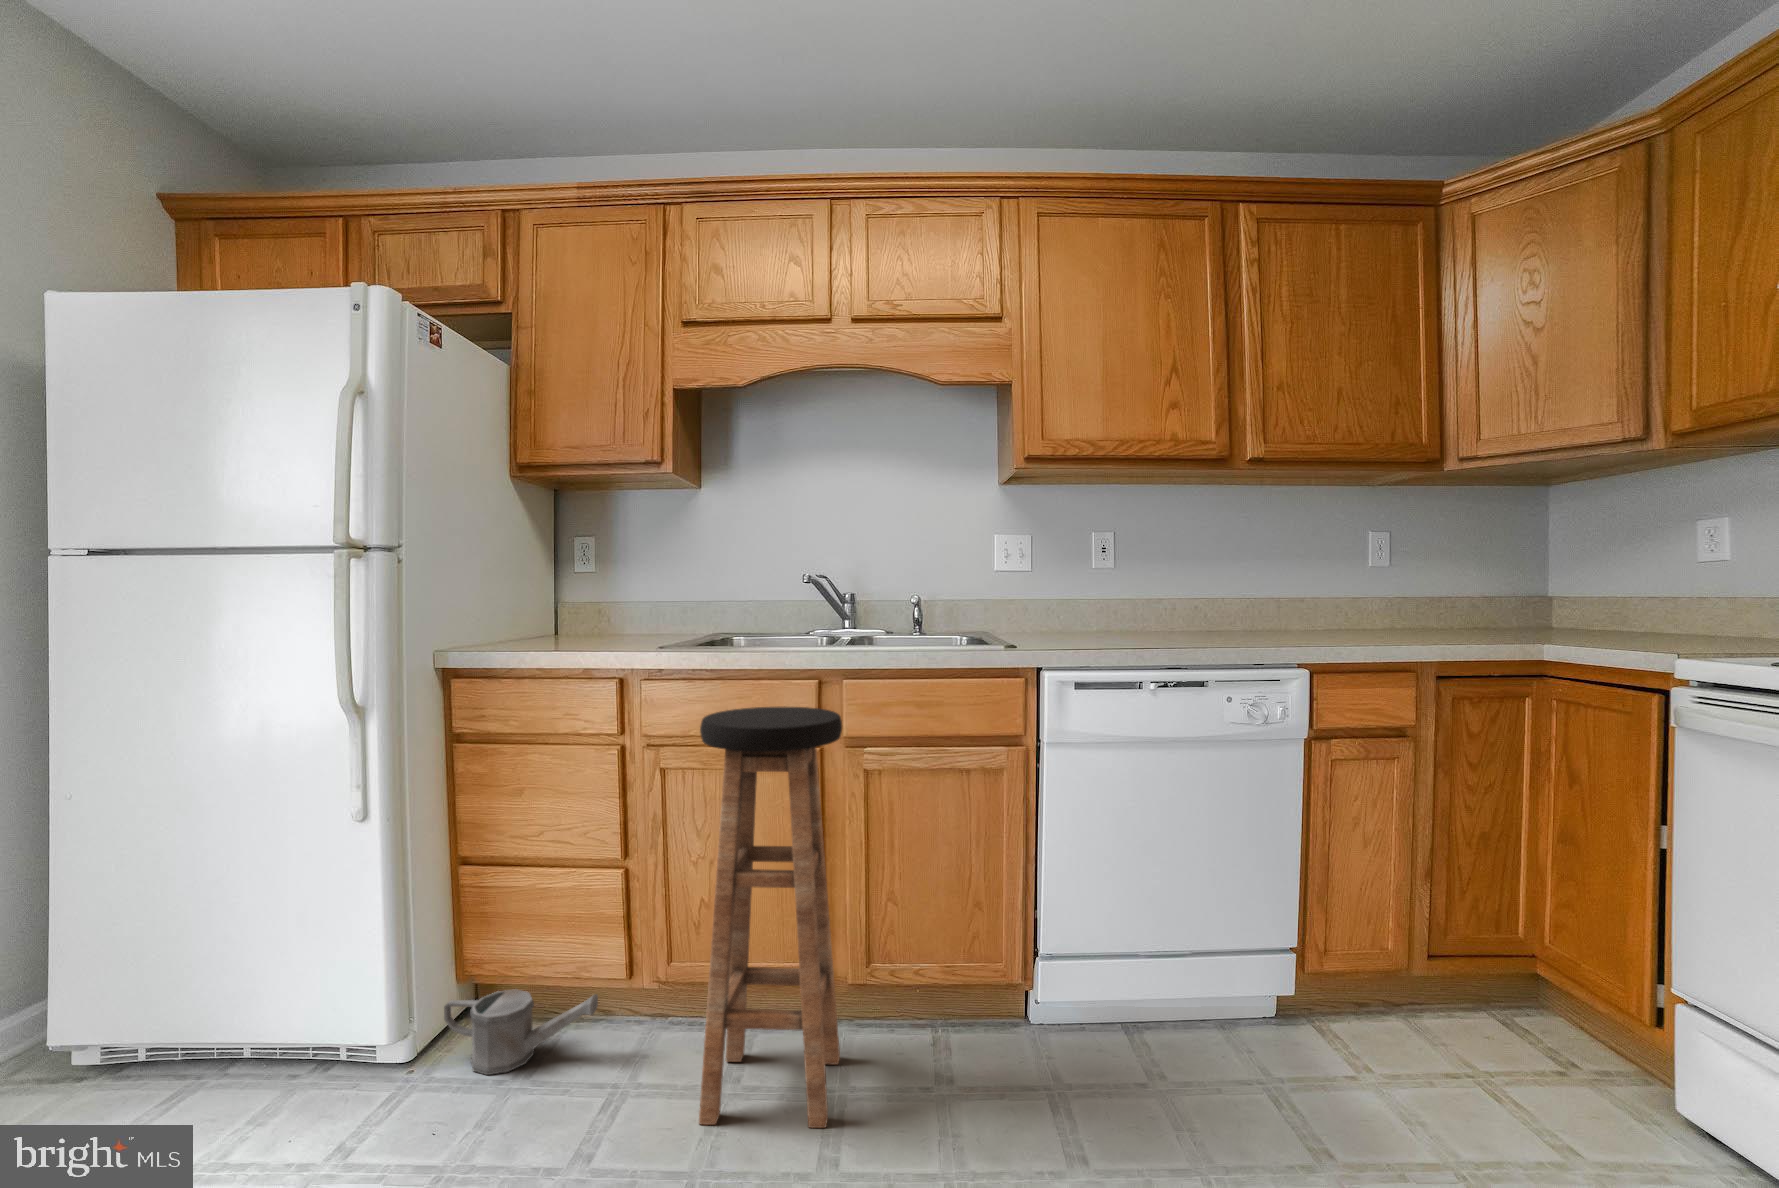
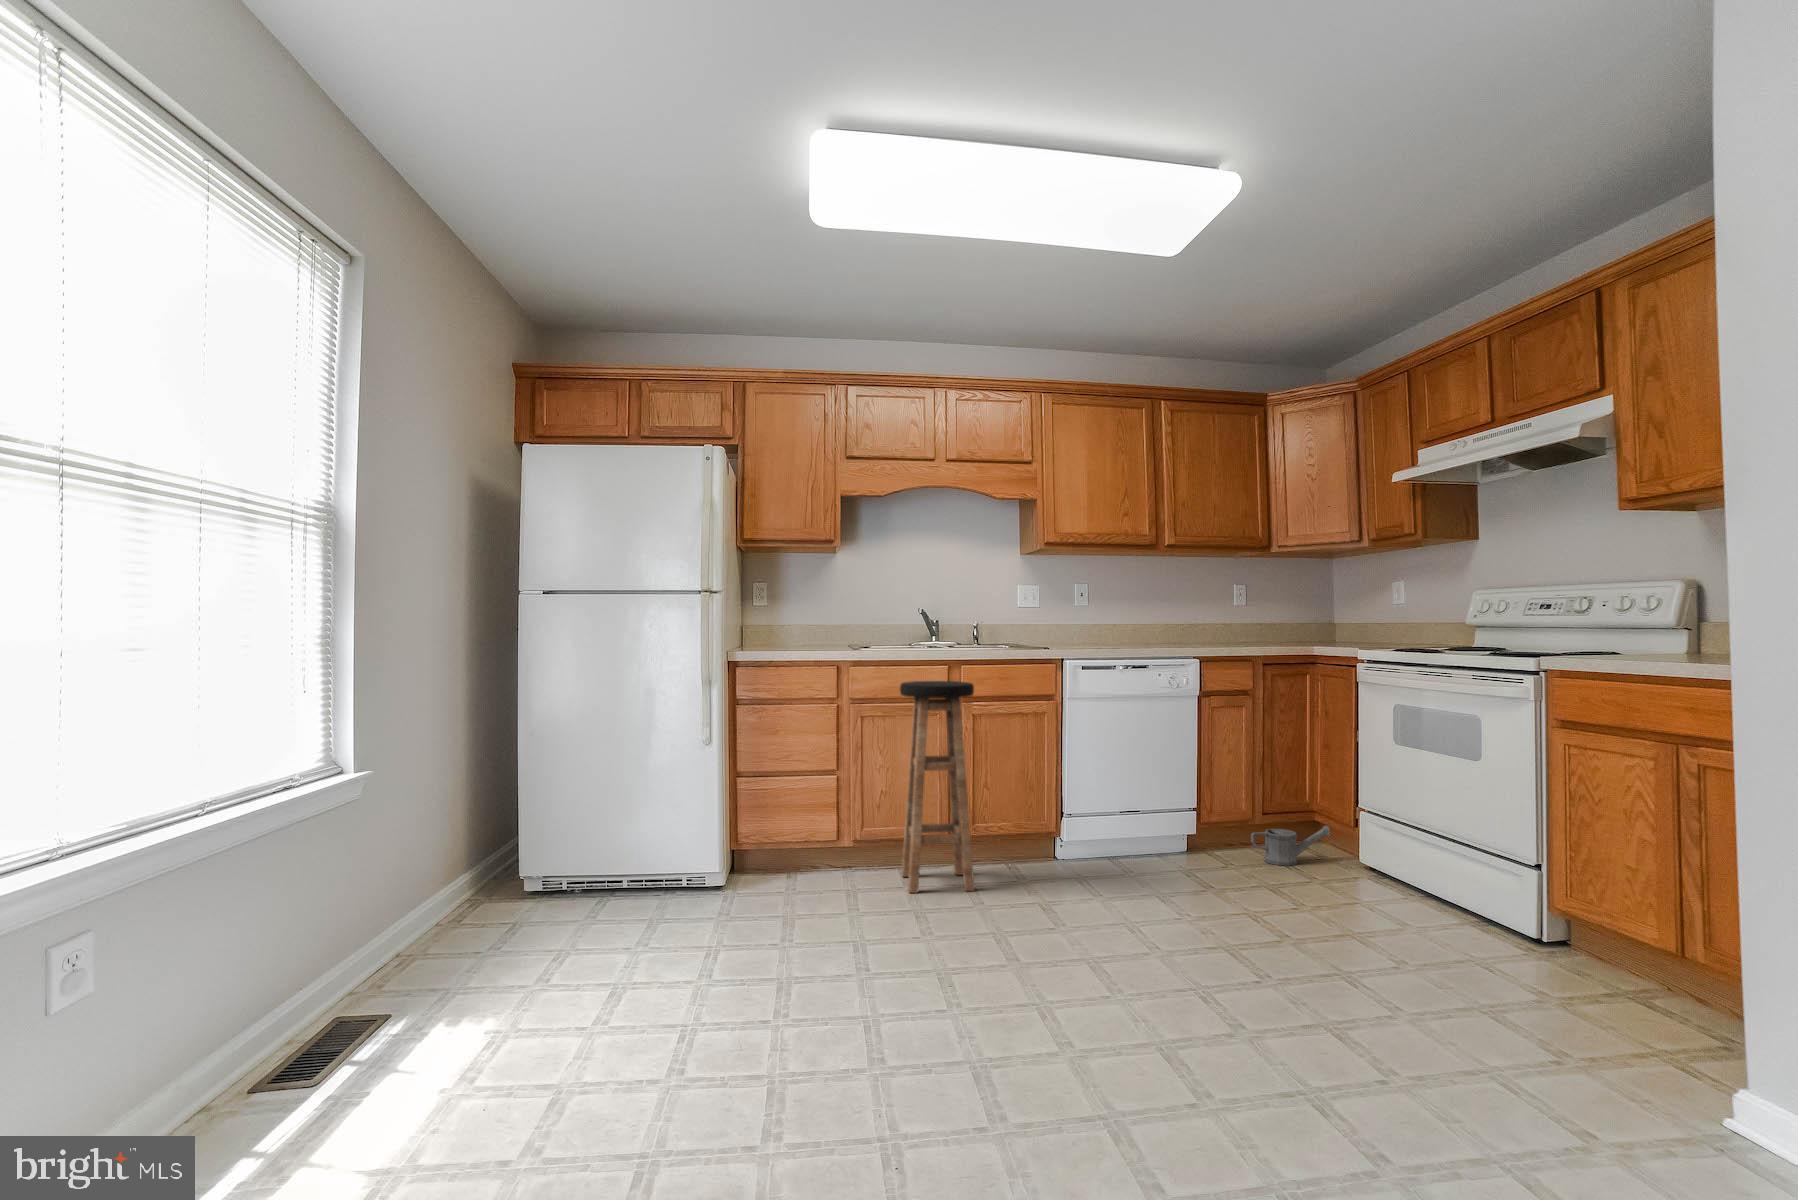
watering can: present [444,989,598,1075] -> present [1251,826,1330,866]

